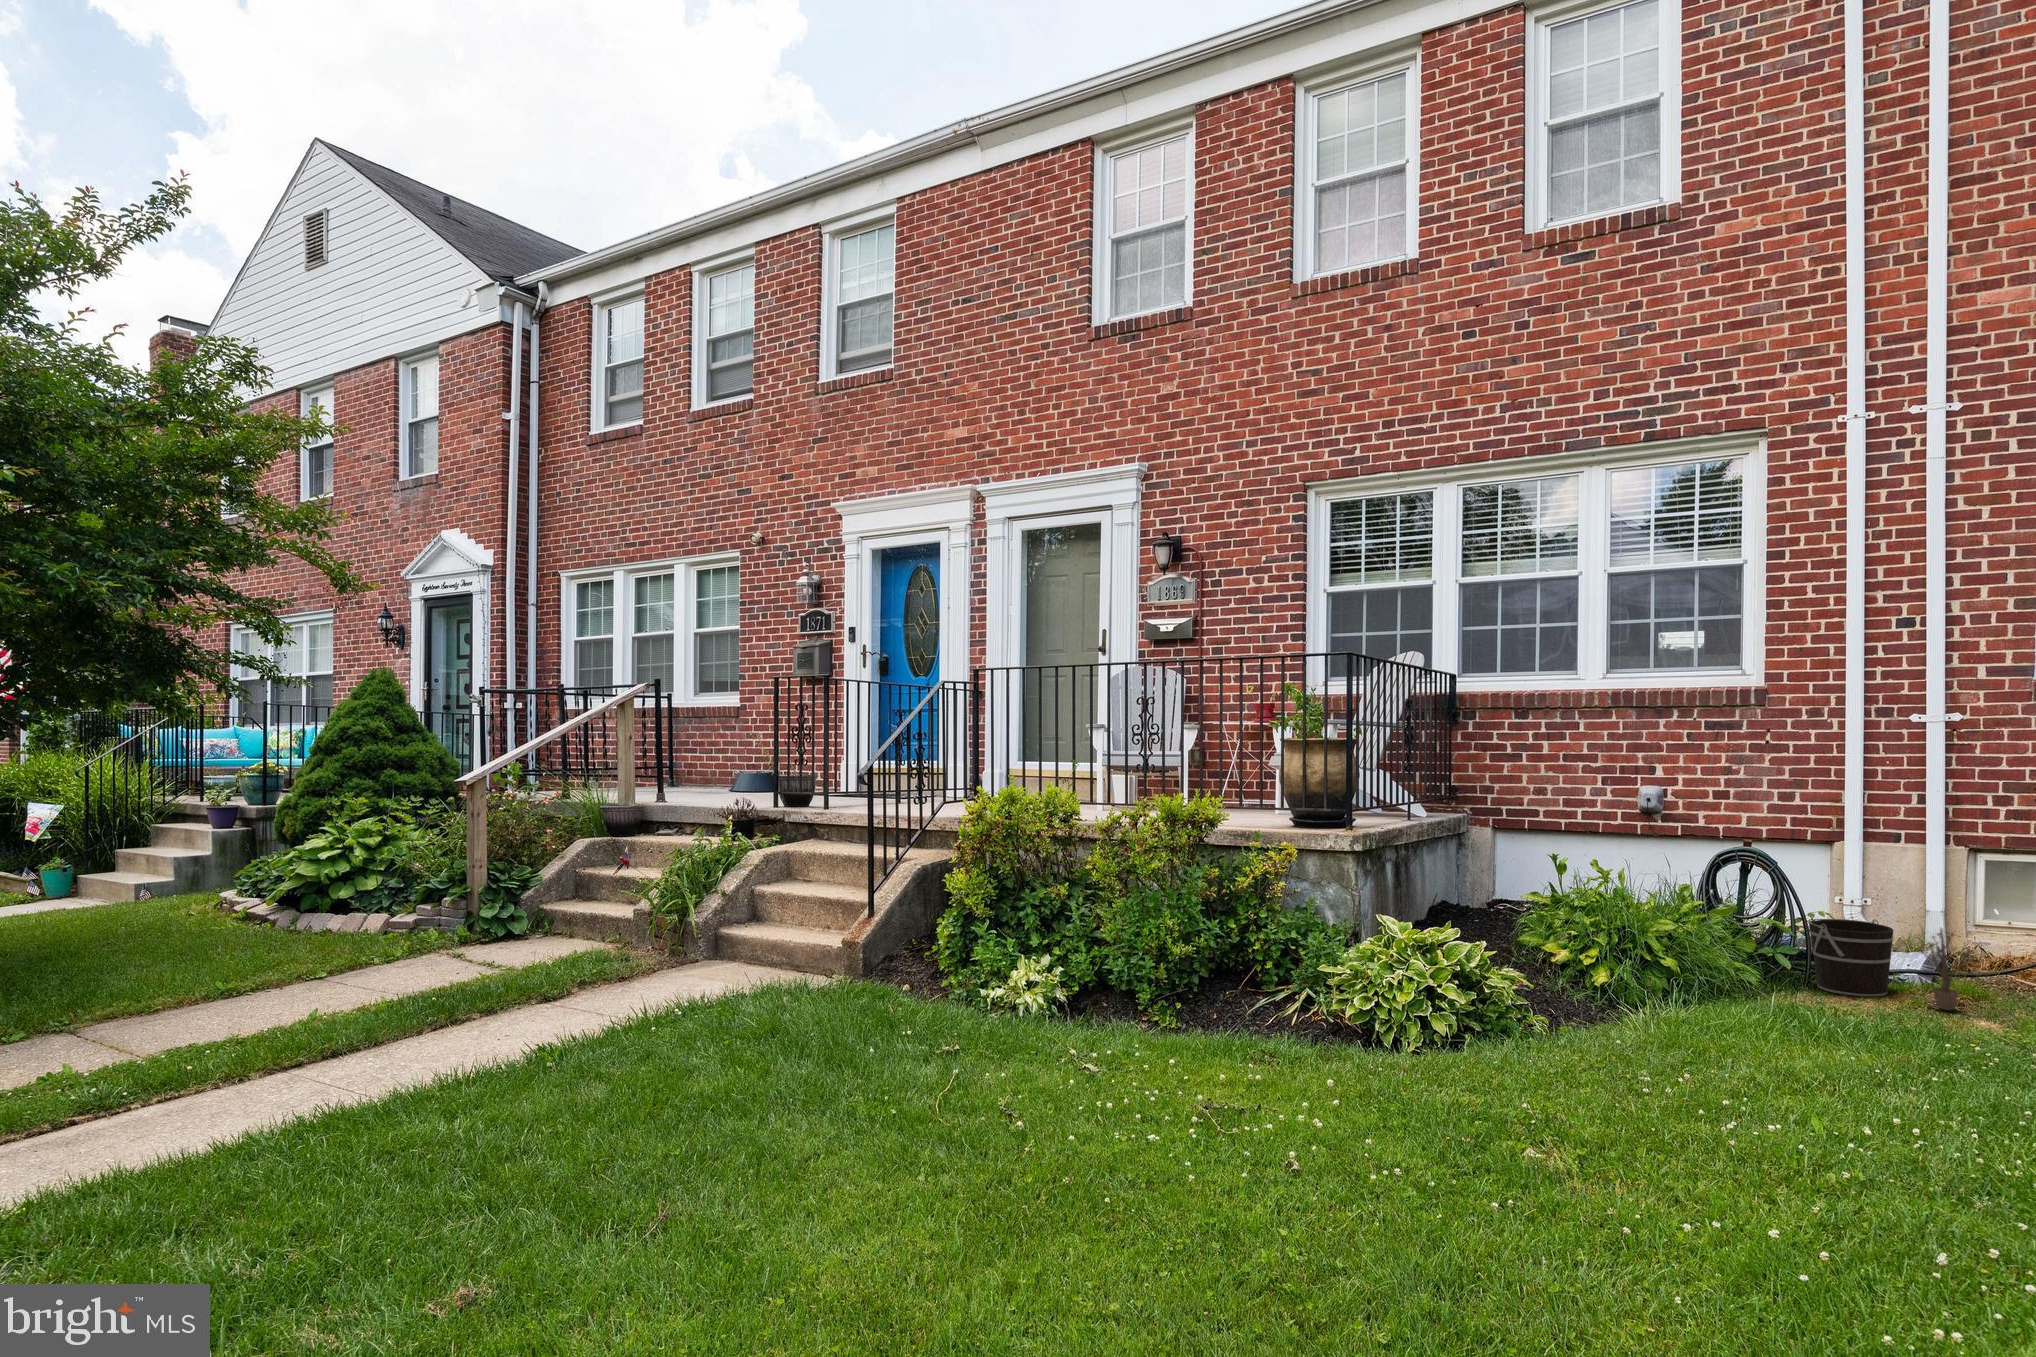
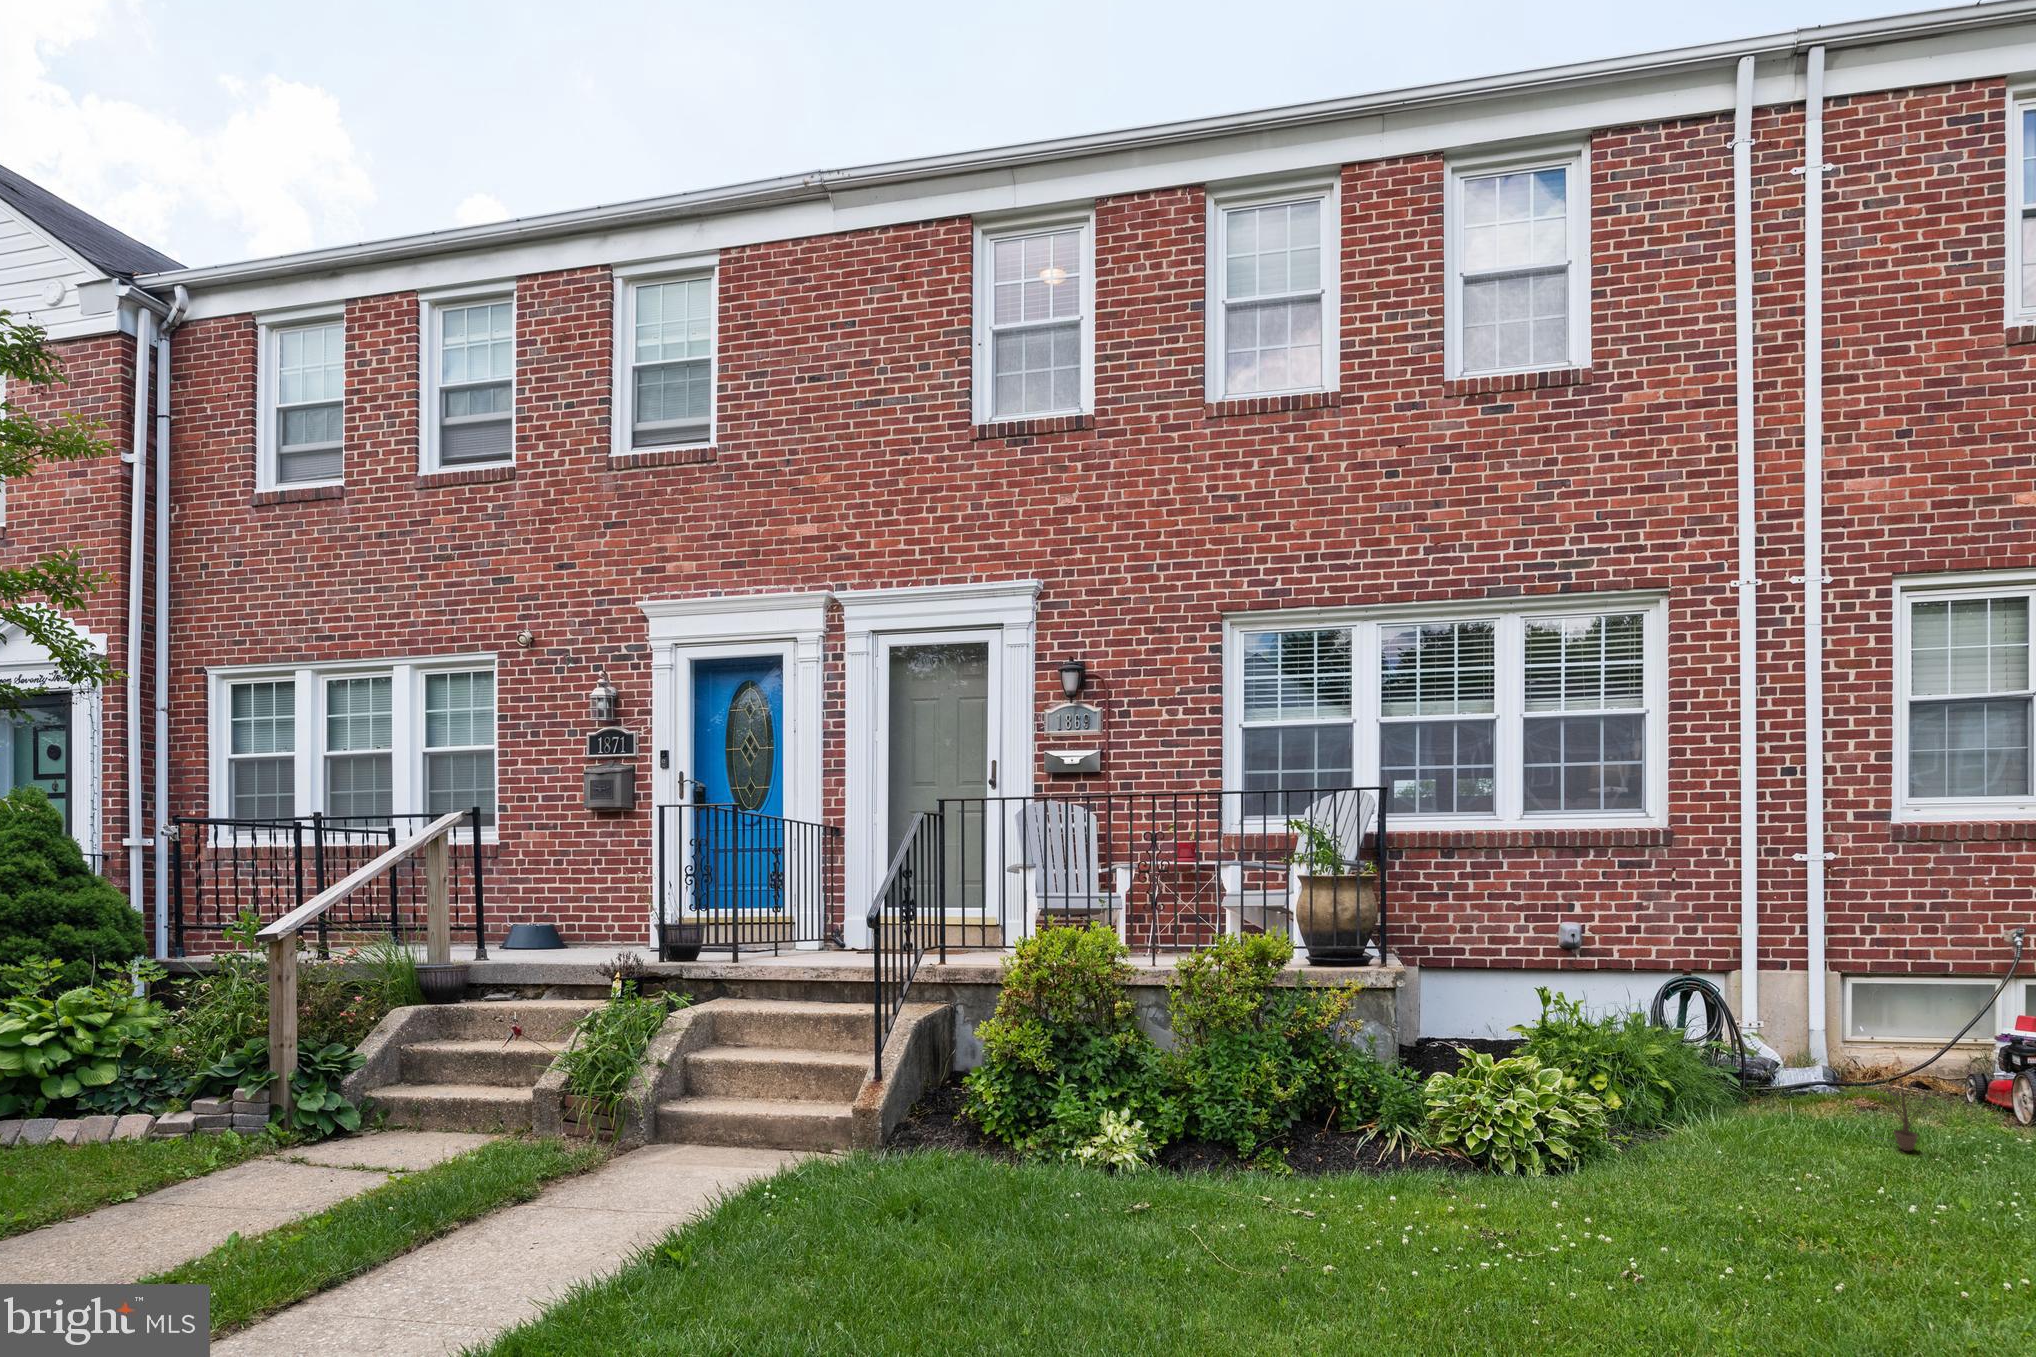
bucket: present [1809,919,1893,996] -> none [1765,1059,1842,1137]

